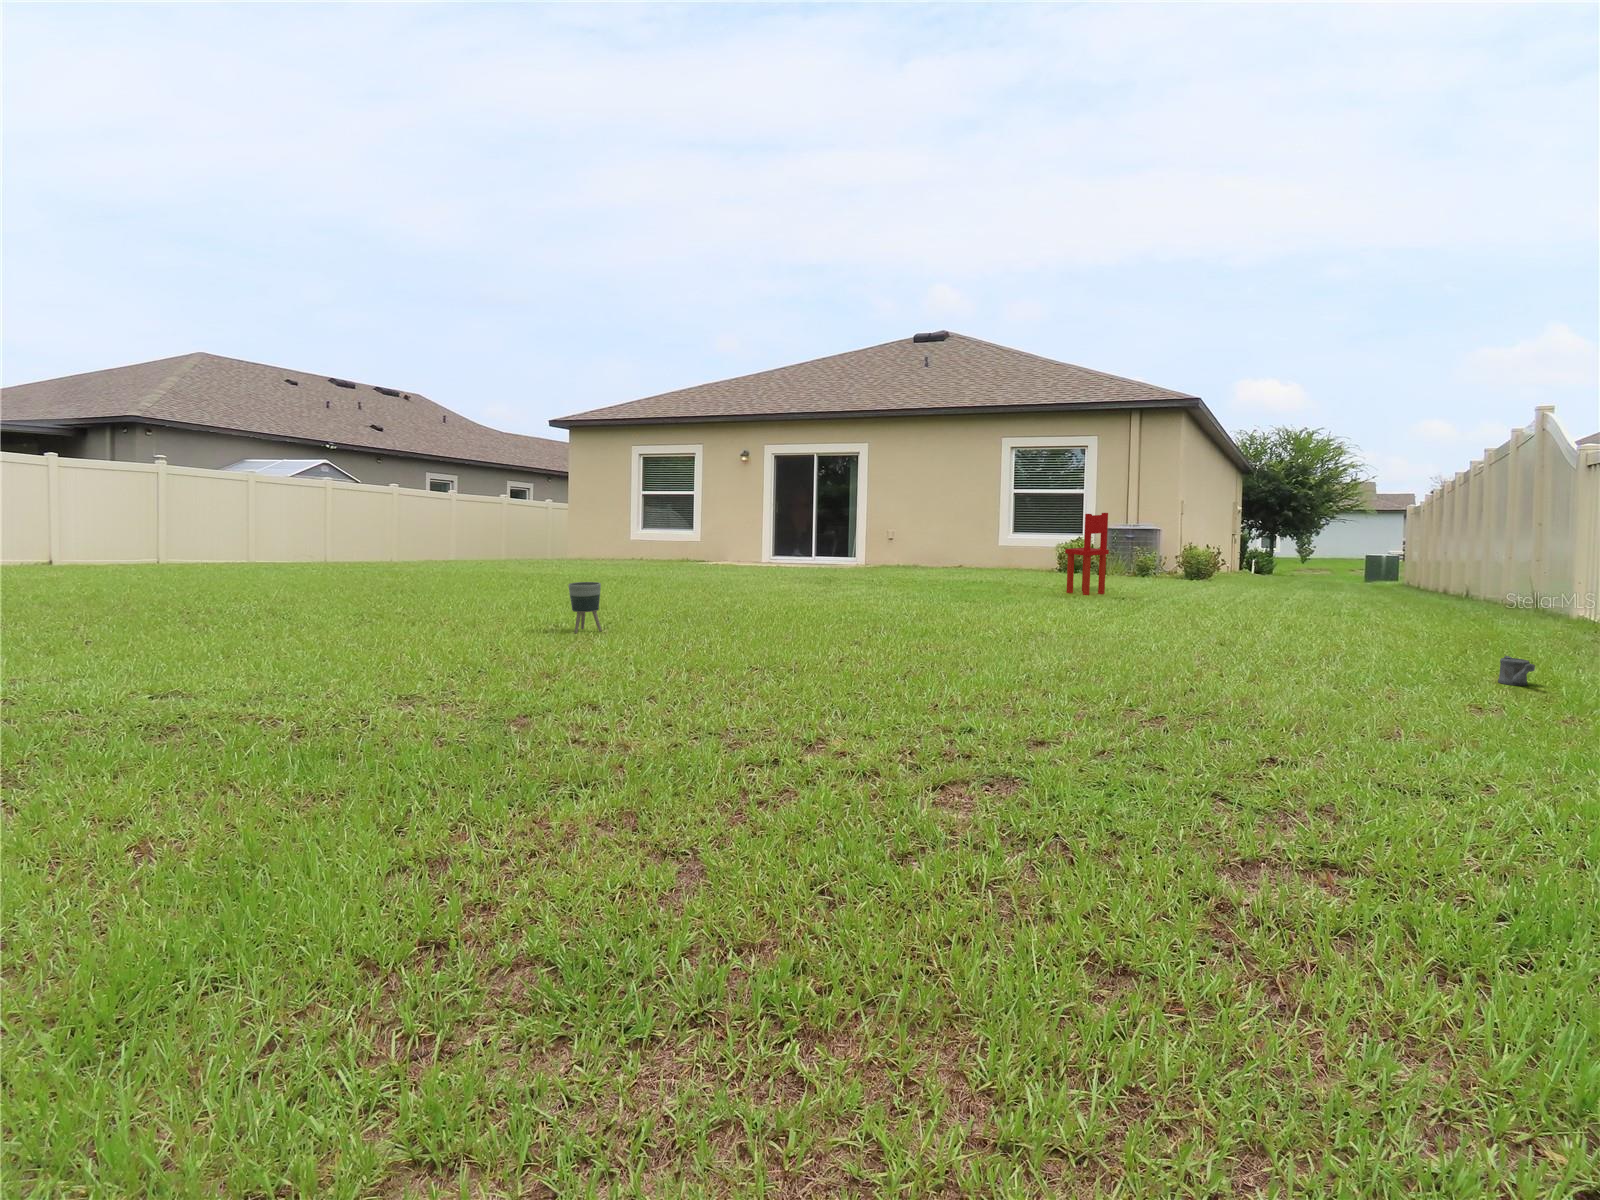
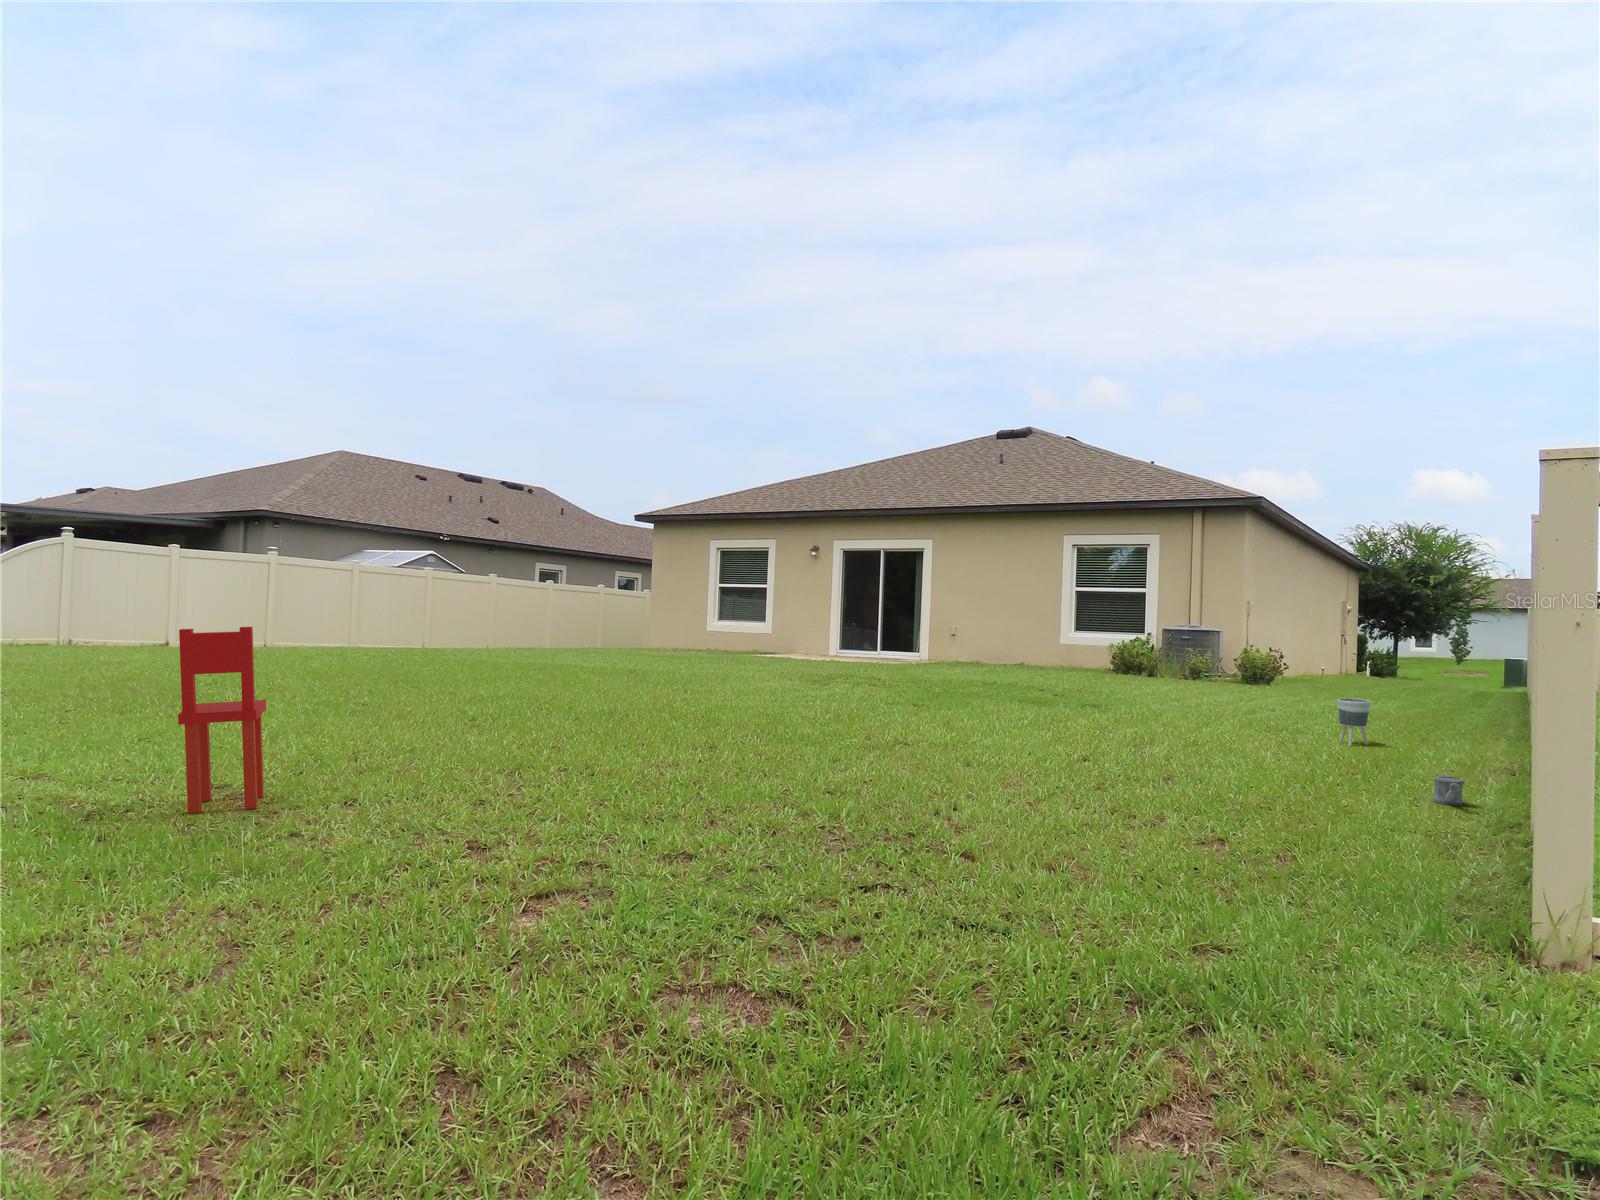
chair: present [1065,513,1109,595] -> present [178,627,266,814]
planter: present [568,582,602,633] -> present [1337,698,1371,746]

